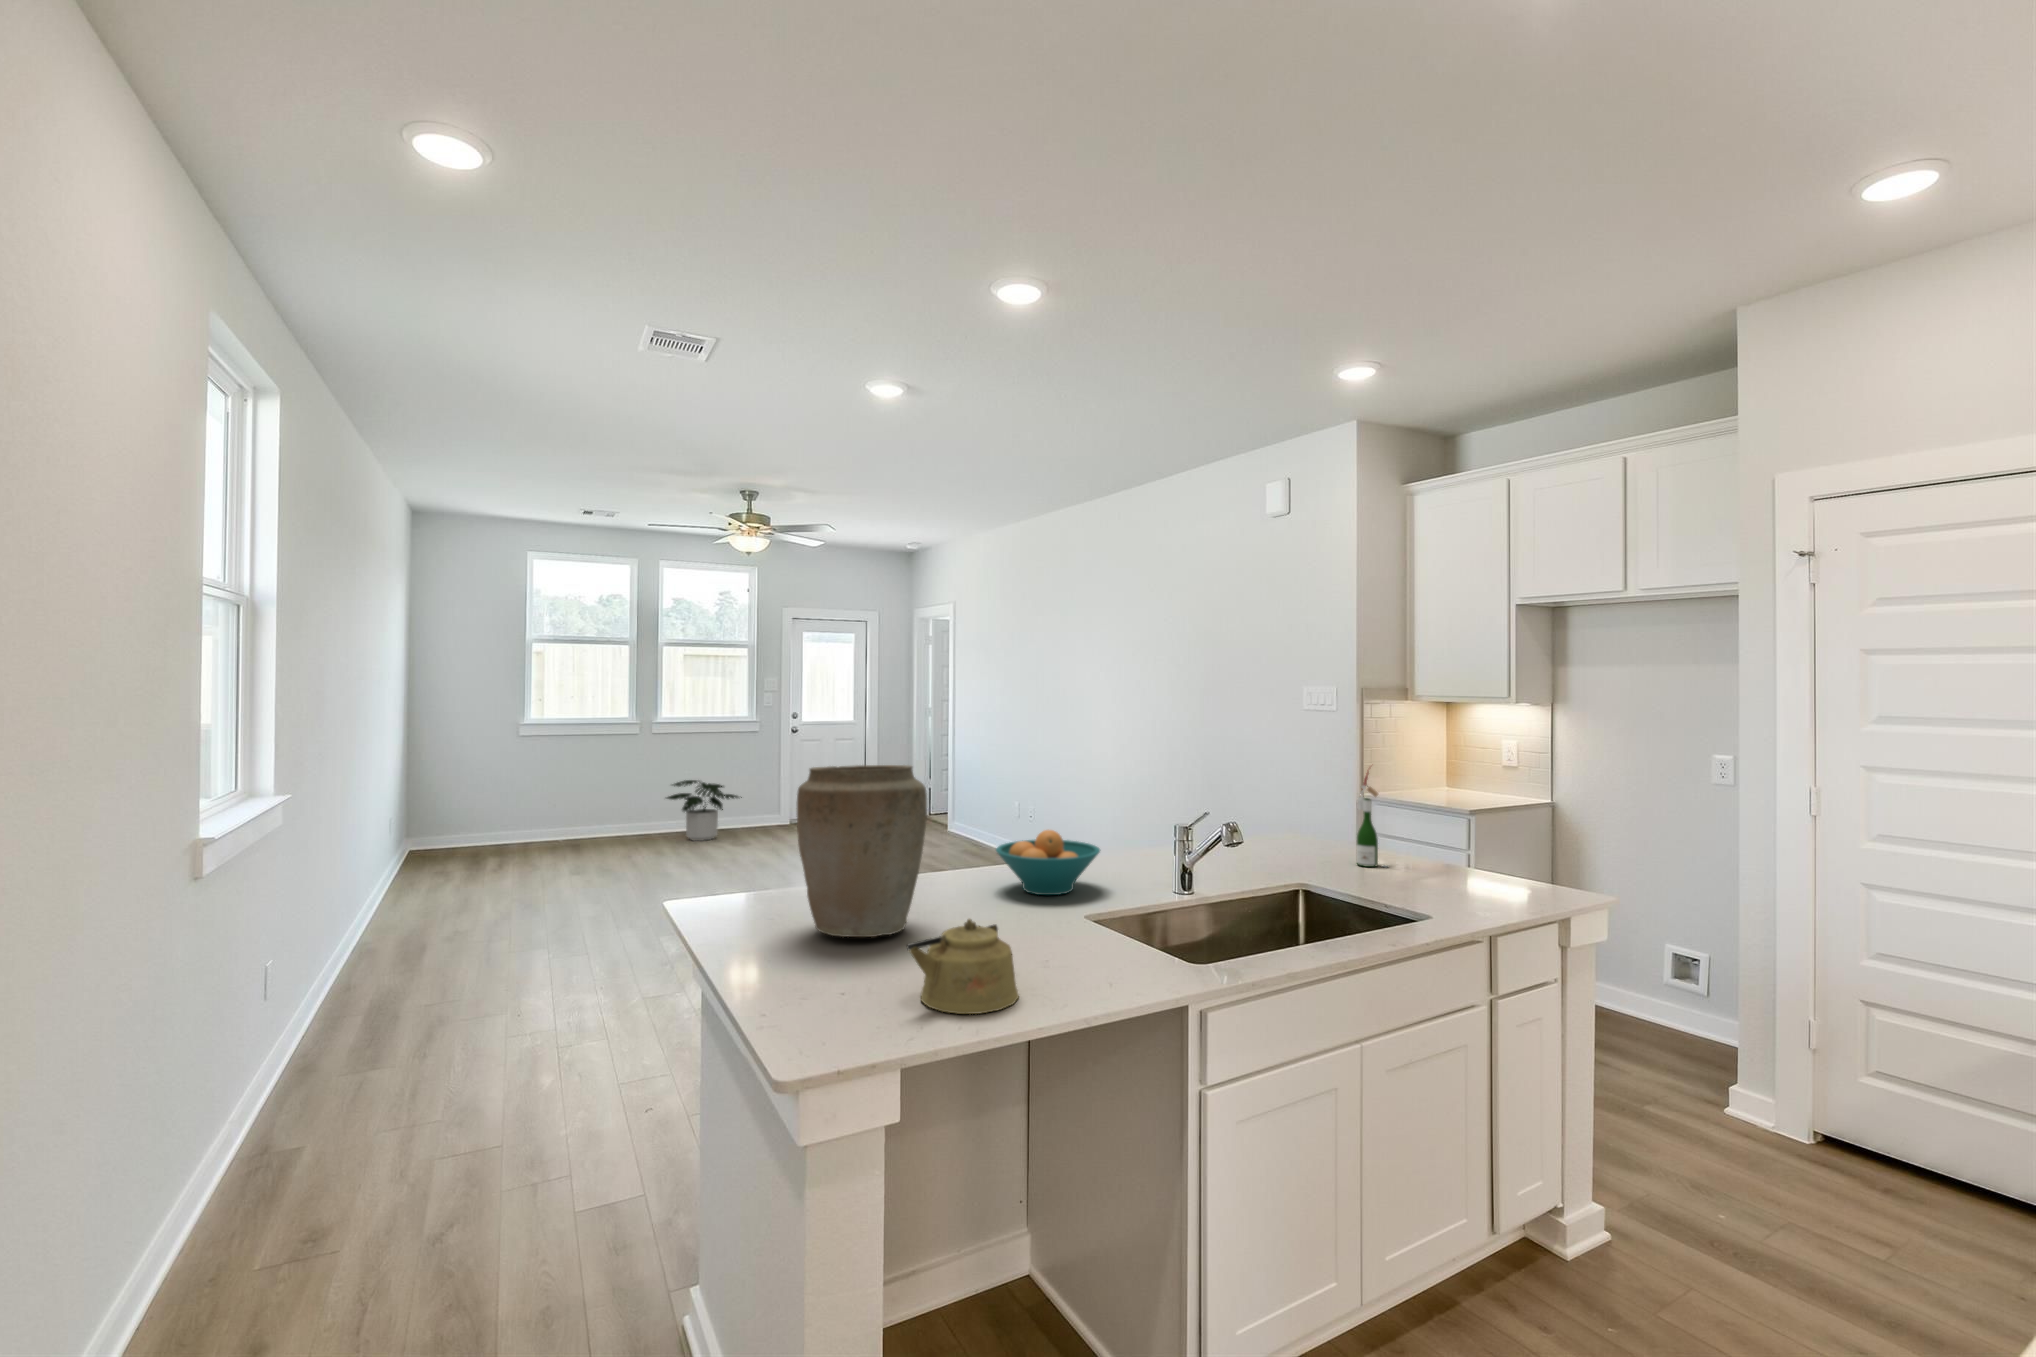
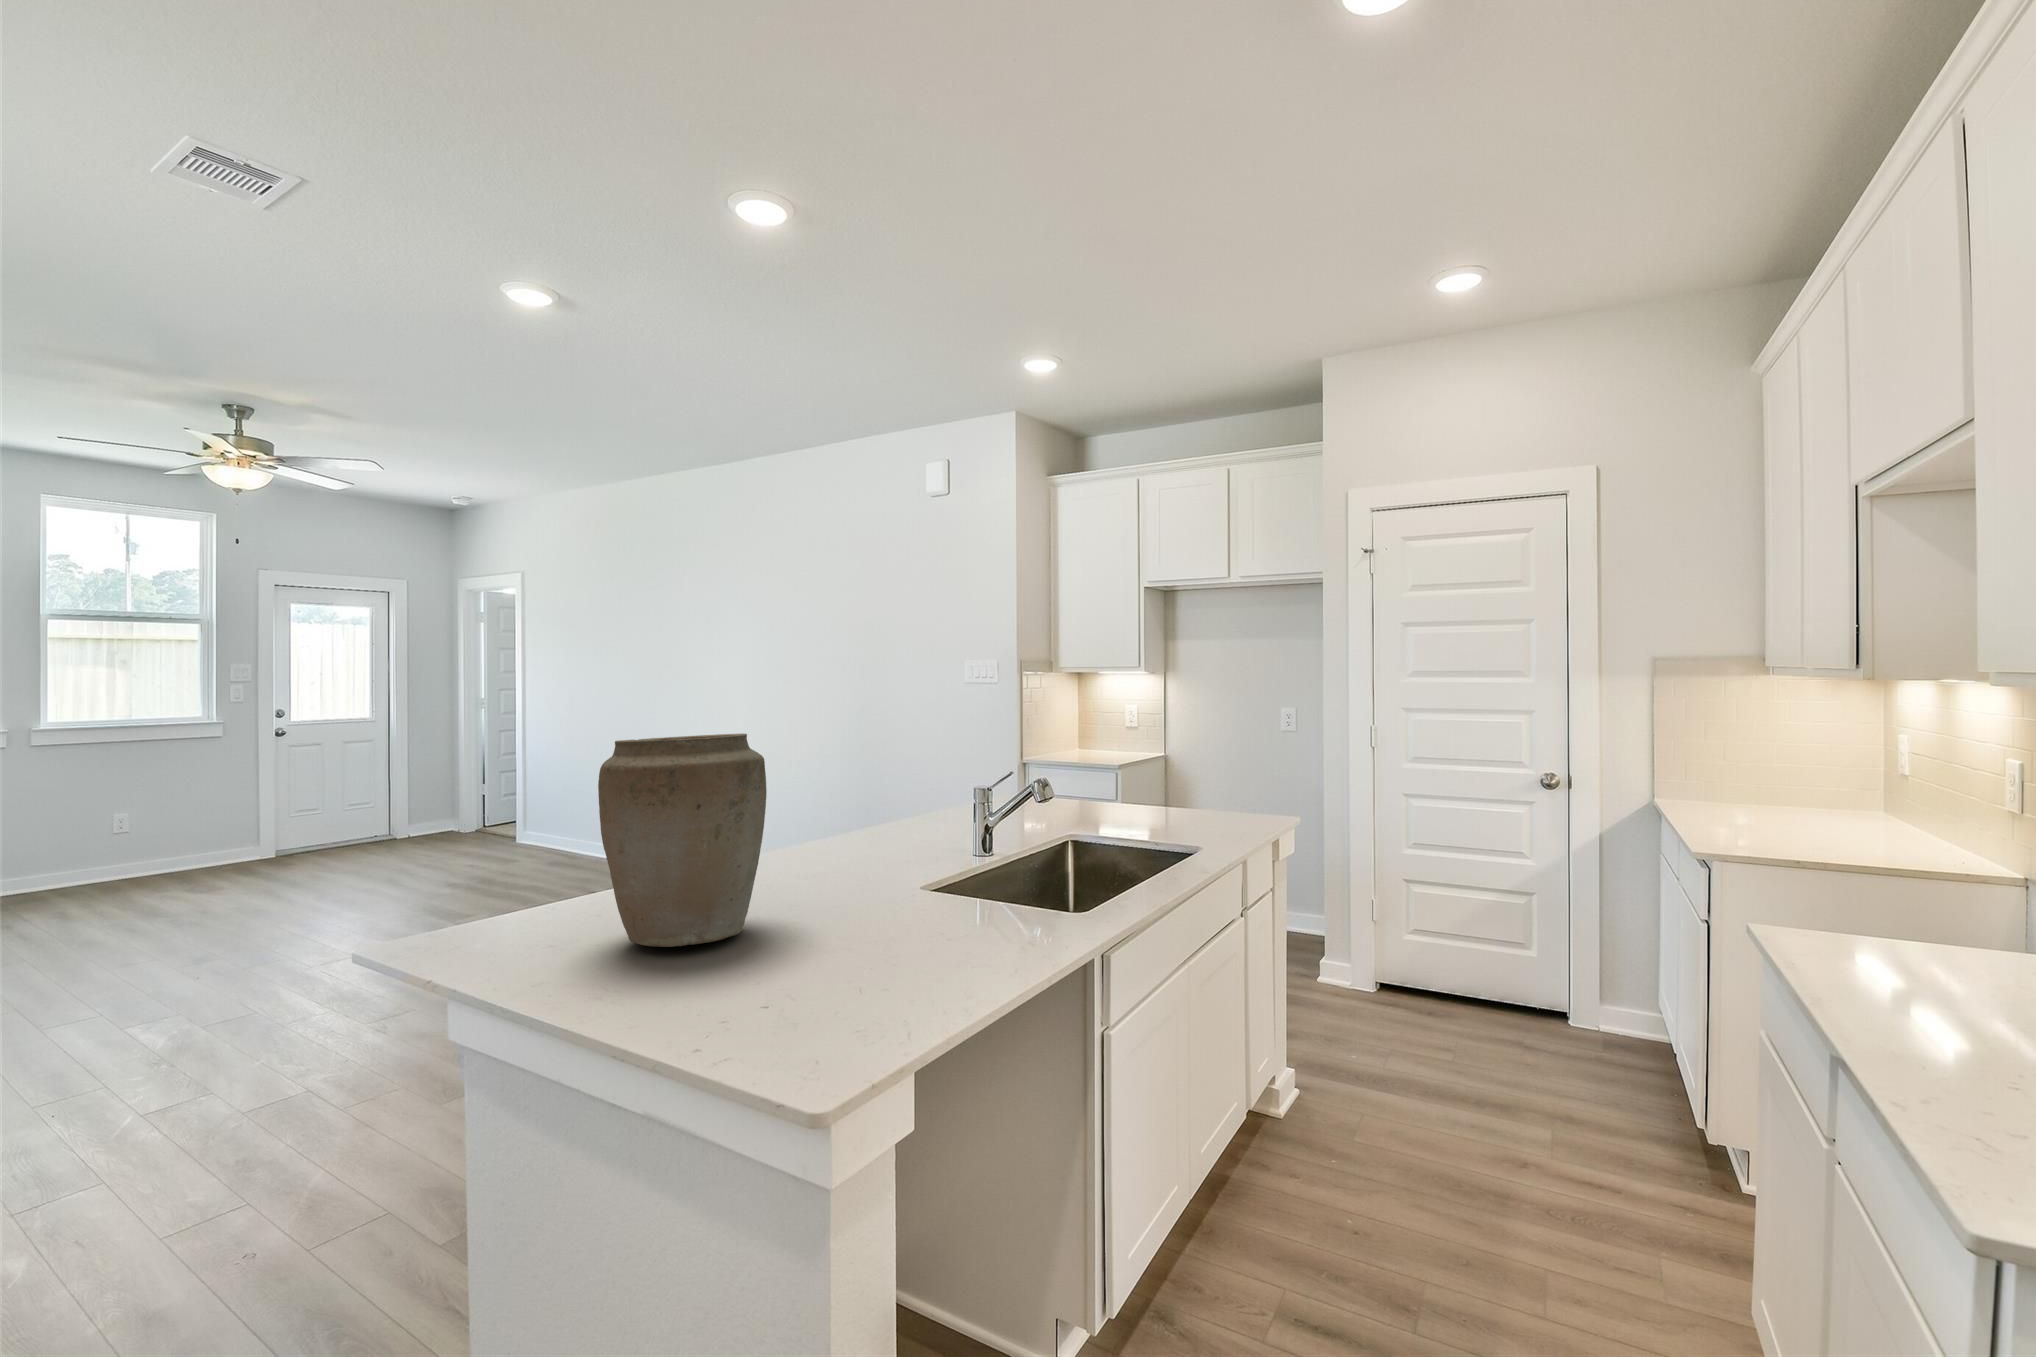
wine bottle: present [1357,772,1387,867] -> none [1096,721,1125,814]
potted plant: present [667,780,742,841] -> none [57,806,204,891]
fruit bowl: present [996,830,1100,895] -> none [790,802,906,873]
kettle: present [907,919,1019,1014] -> none [831,893,963,1001]

